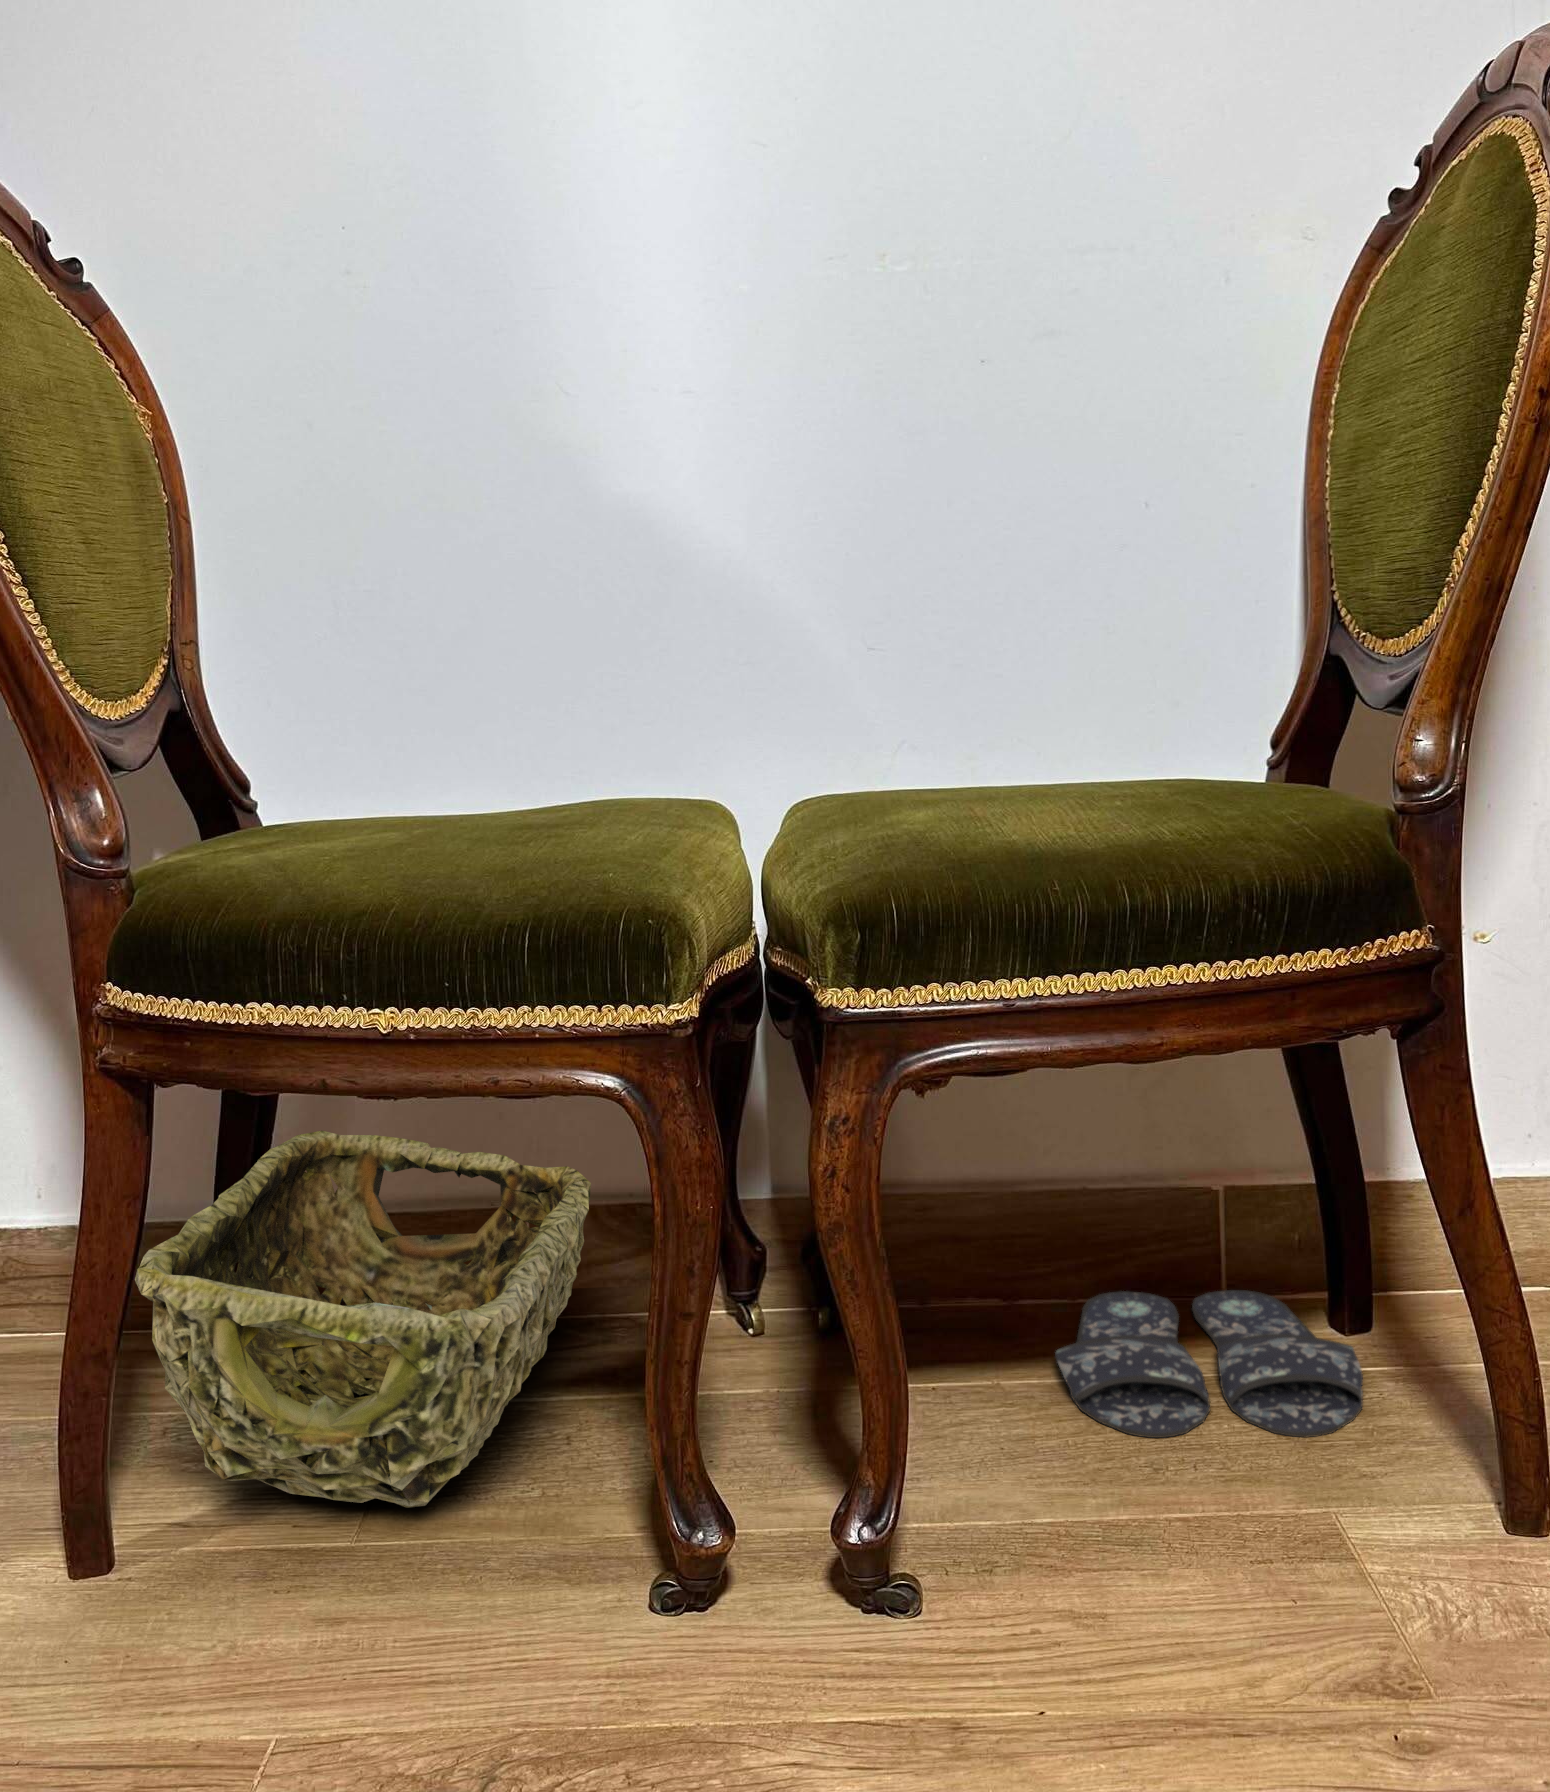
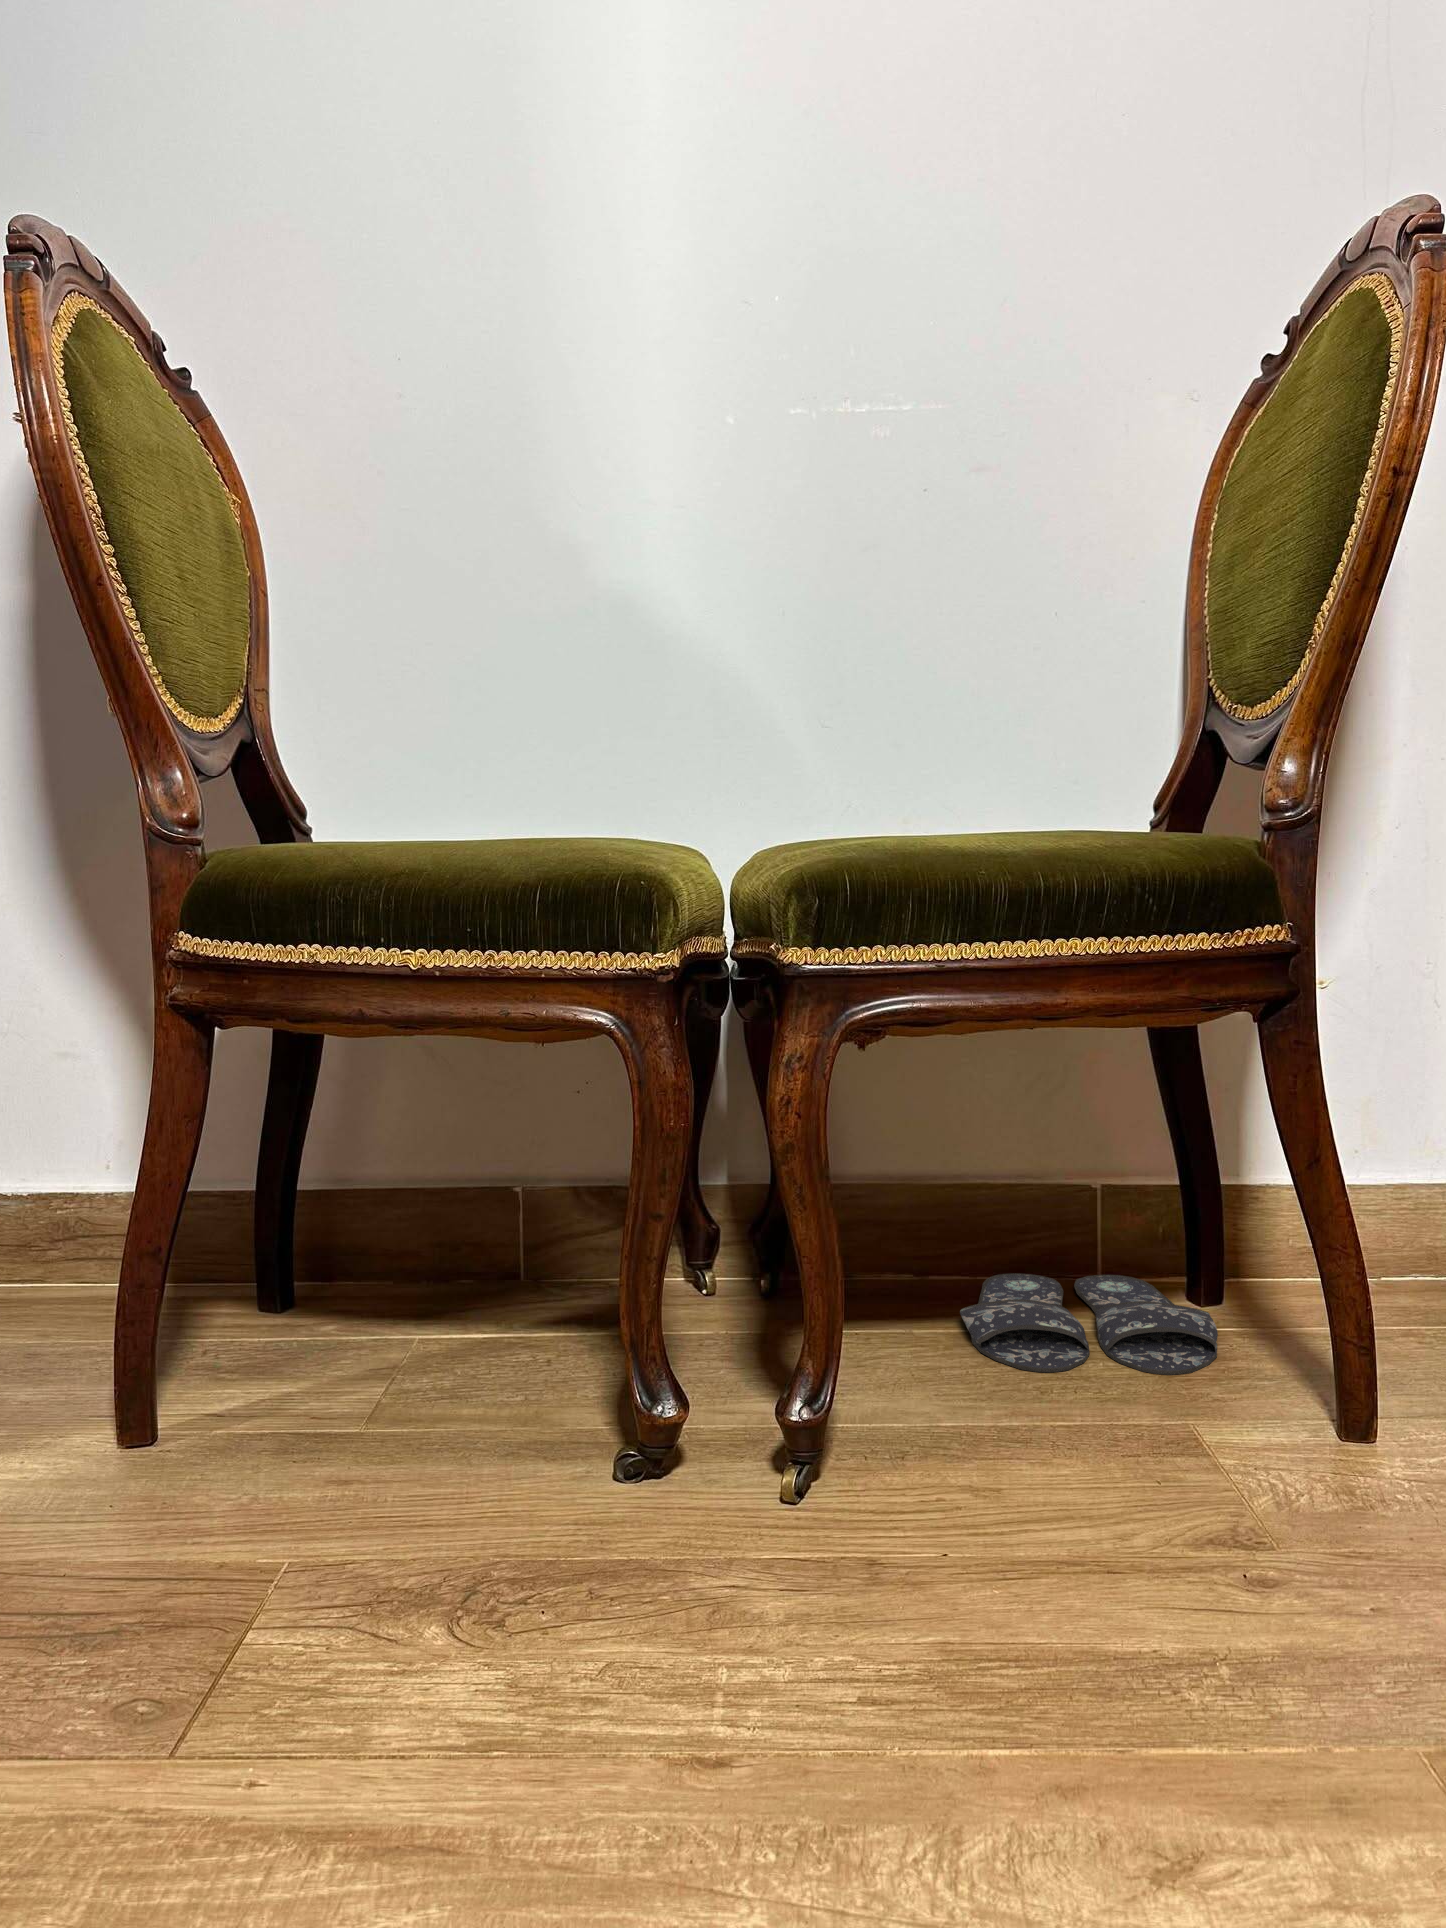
woven basket: present [135,1131,591,1508] -> none [188,1112,576,1402]

